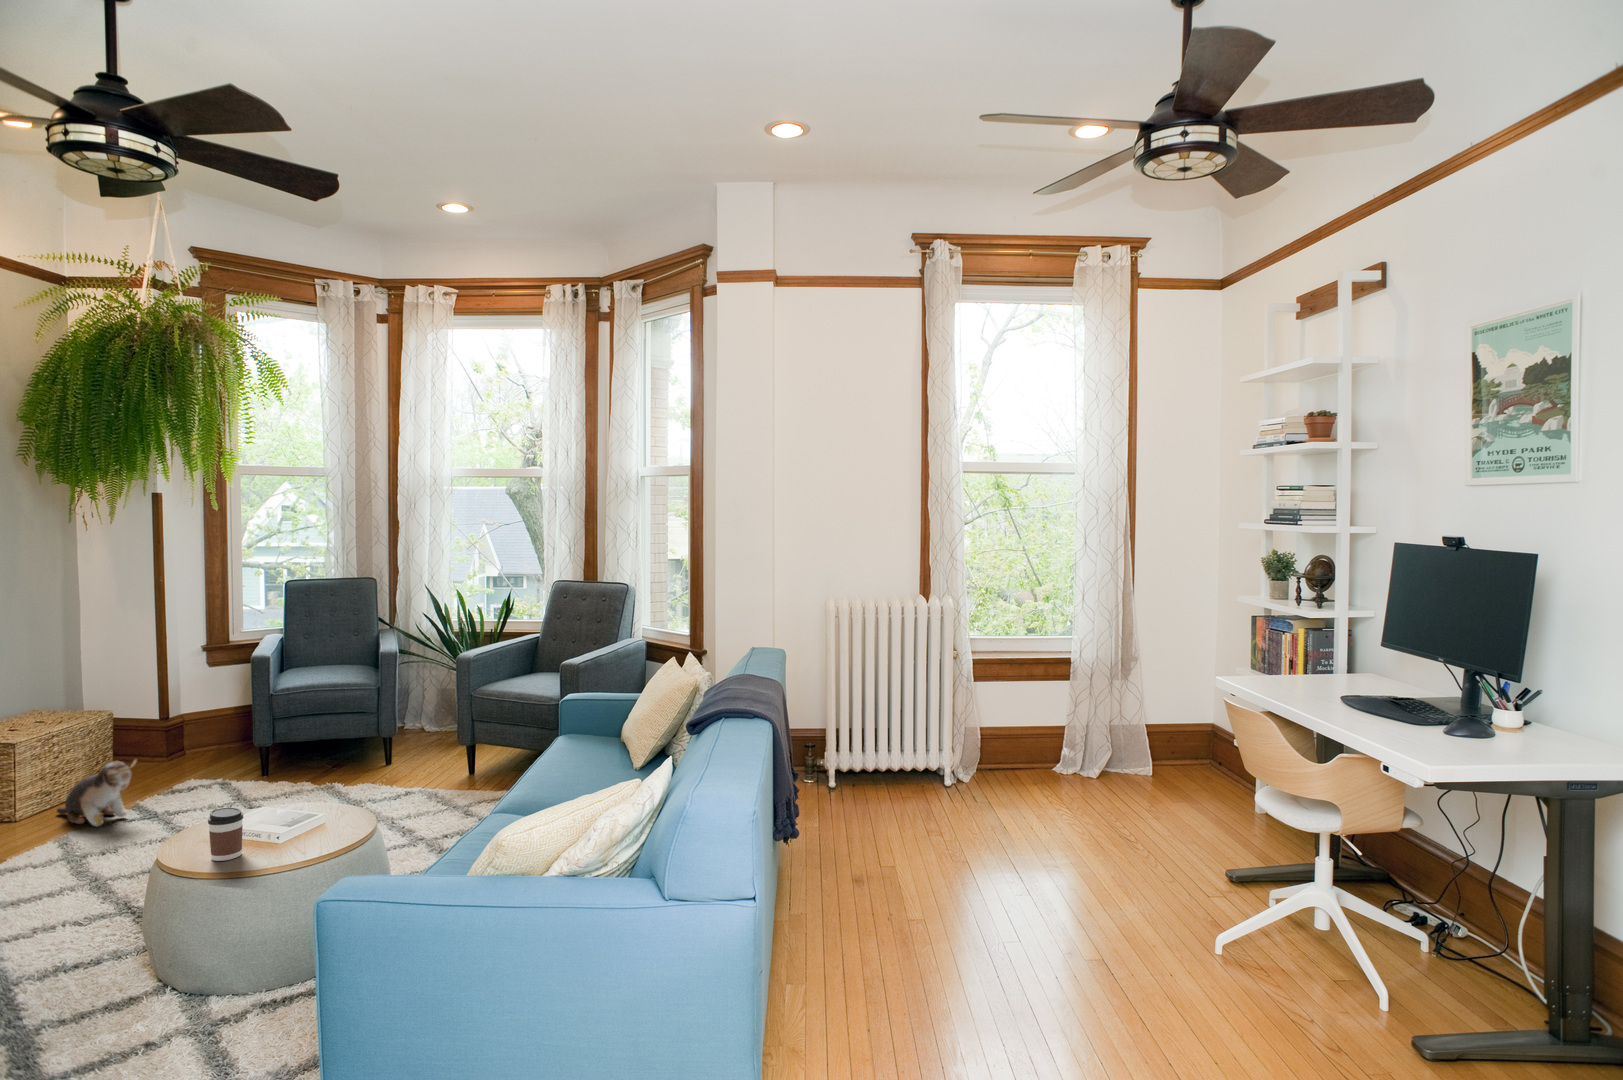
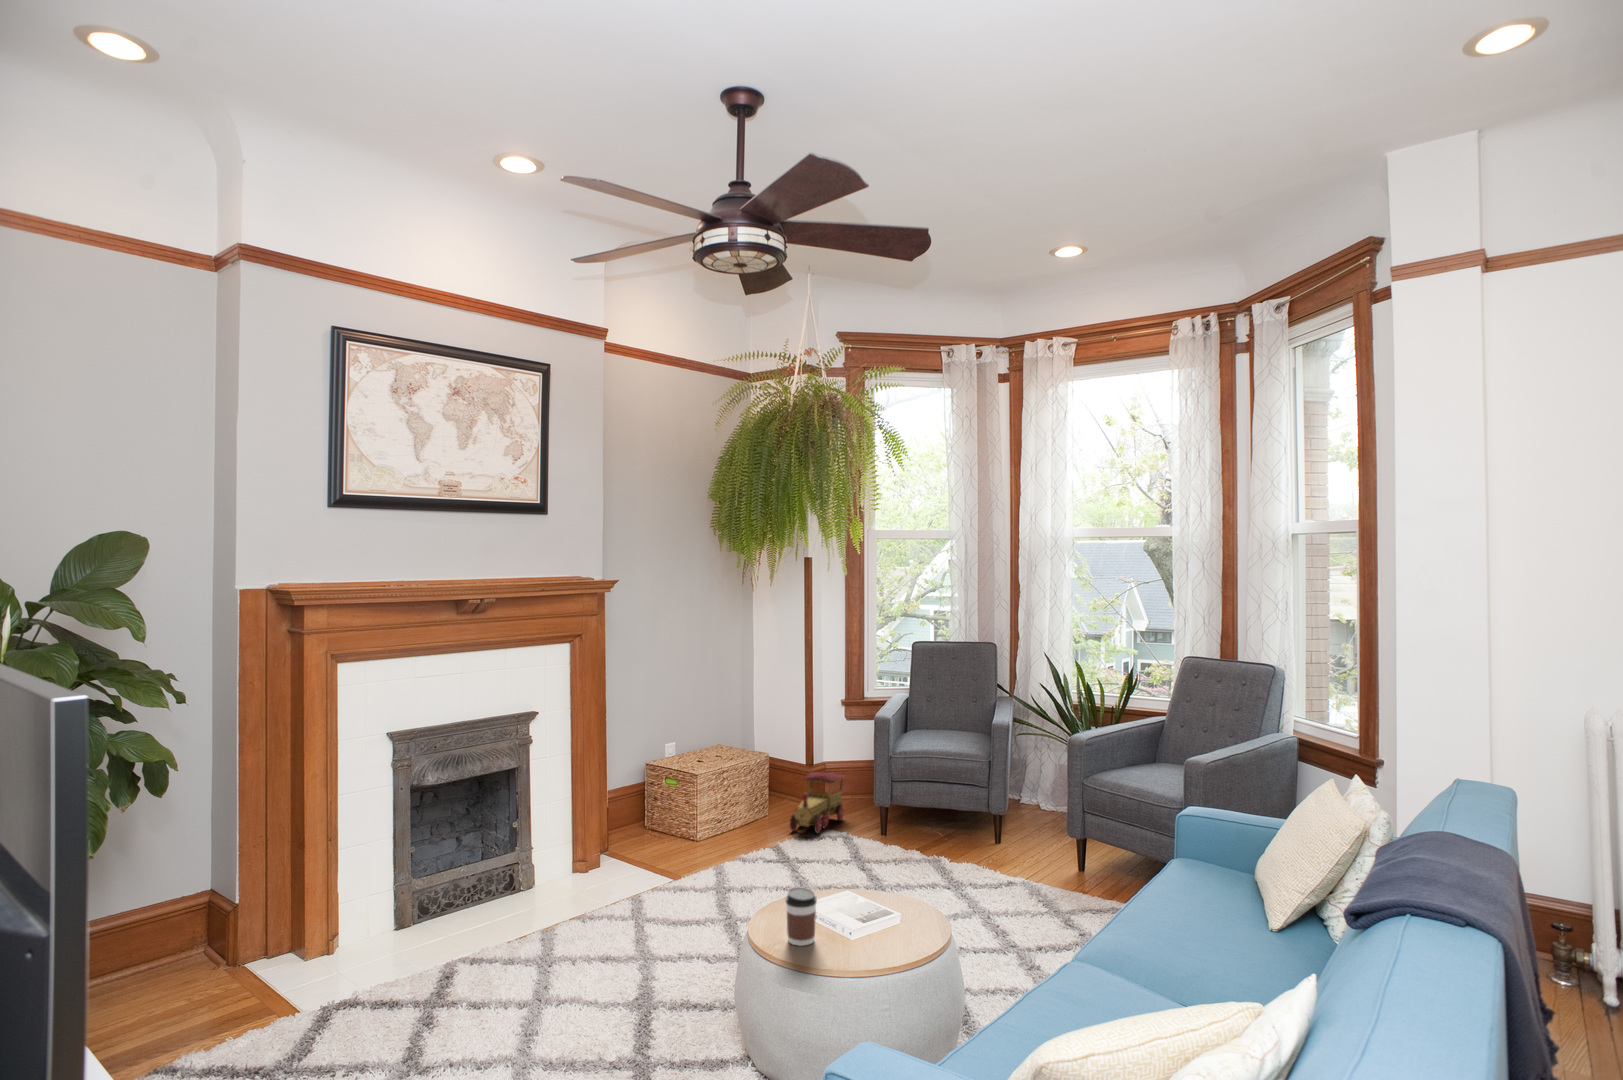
toy train: none [144,724,214,791] -> present [790,772,845,833]
plush toy: present [57,760,137,826] -> none [726,802,778,859]

